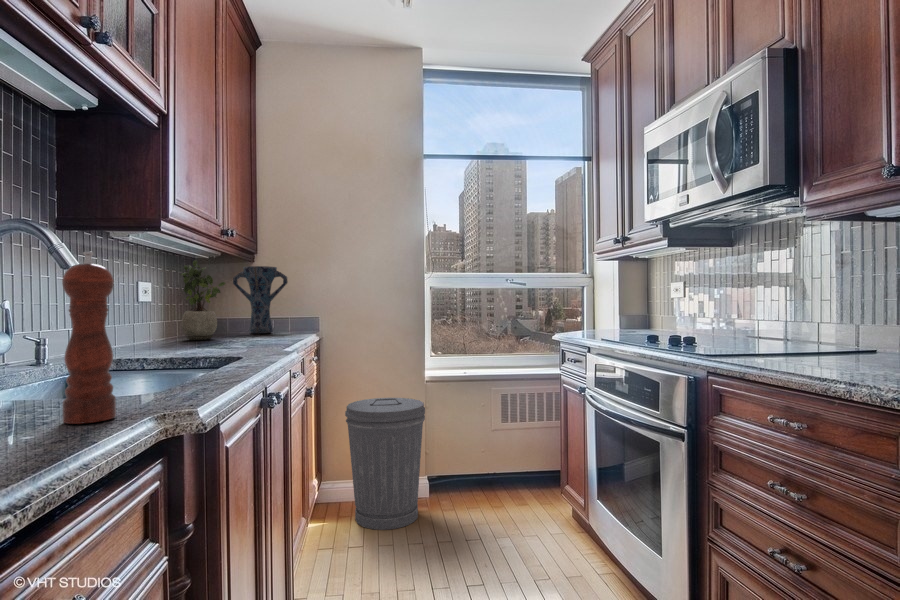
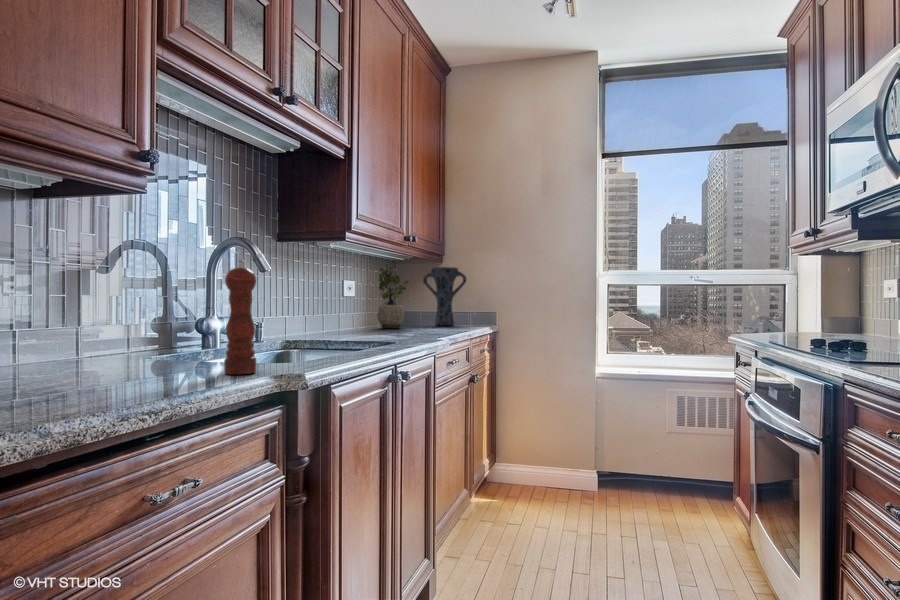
trash can: present [345,398,425,530] -> none [511,390,587,513]

